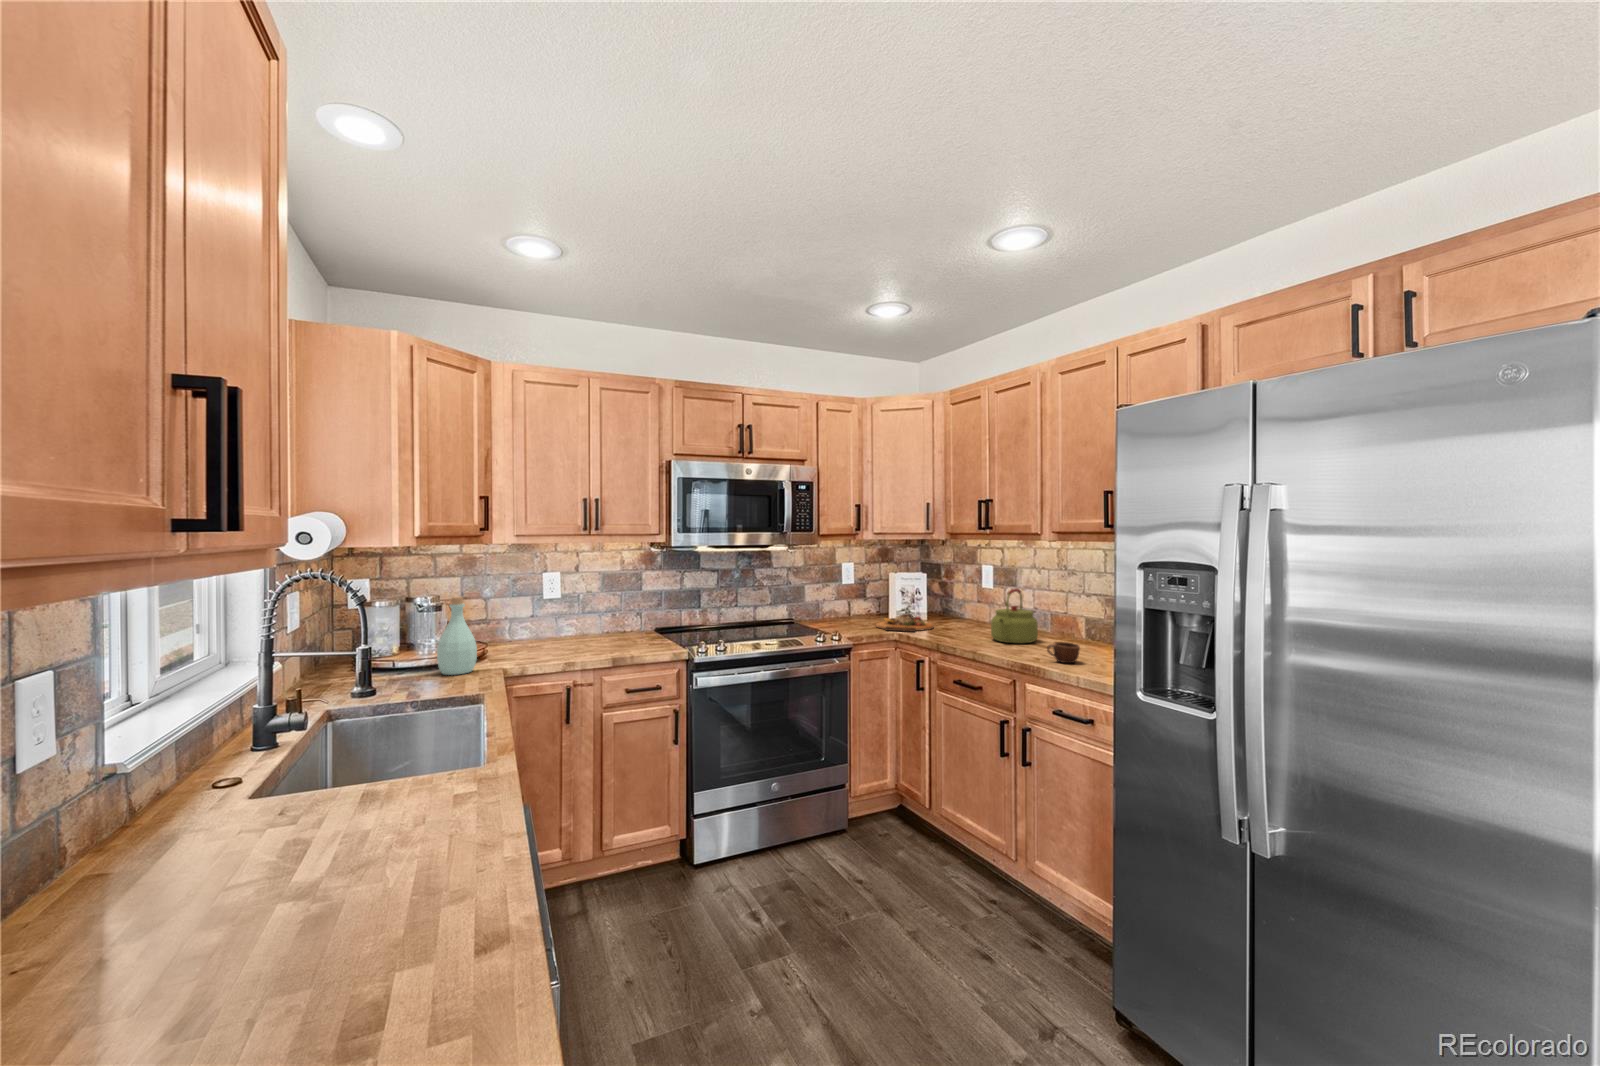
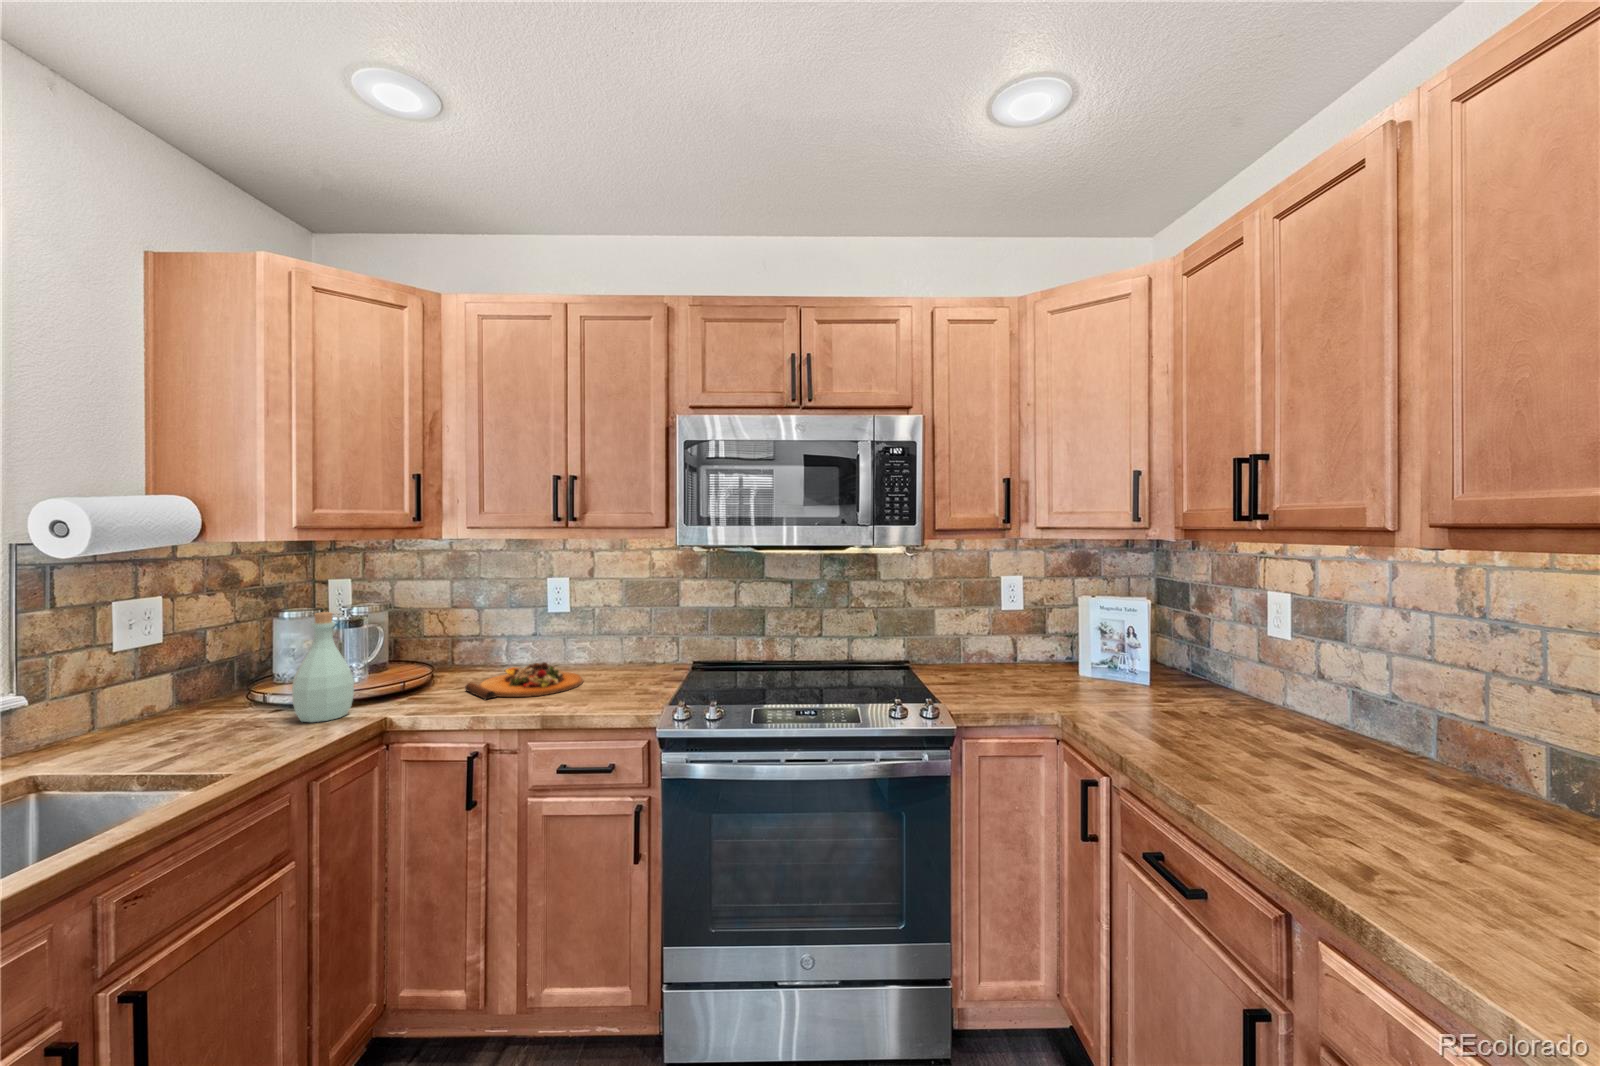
kettle: present [991,589,1038,643] -> none [1258,654,1389,789]
cutting board: present [876,614,934,632] -> present [465,662,583,699]
mug: present [1047,642,1080,663] -> none [1391,835,1518,915]

